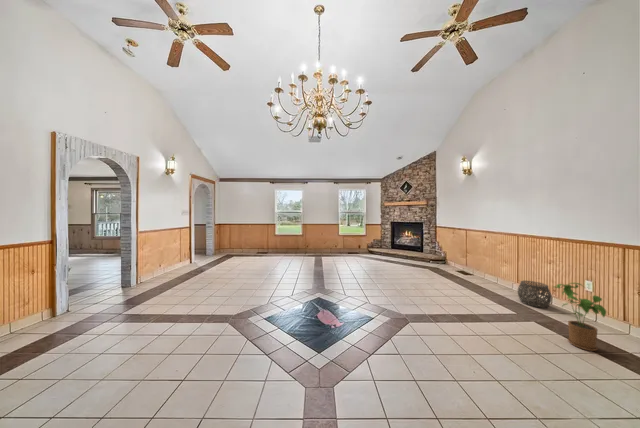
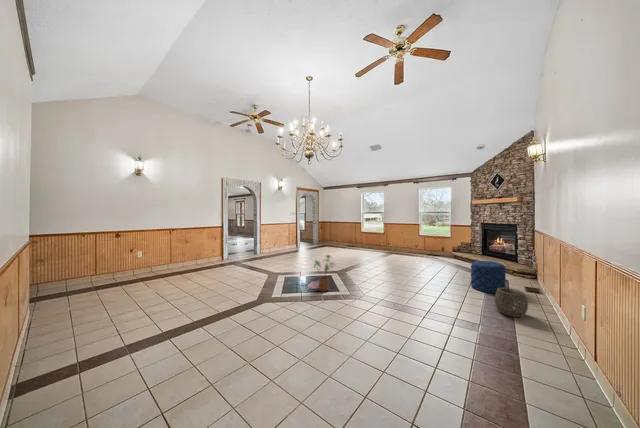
pouf: none [447,256,478,285] -> present [471,261,506,293]
house plant: present [555,283,606,351] -> present [314,255,334,291]

